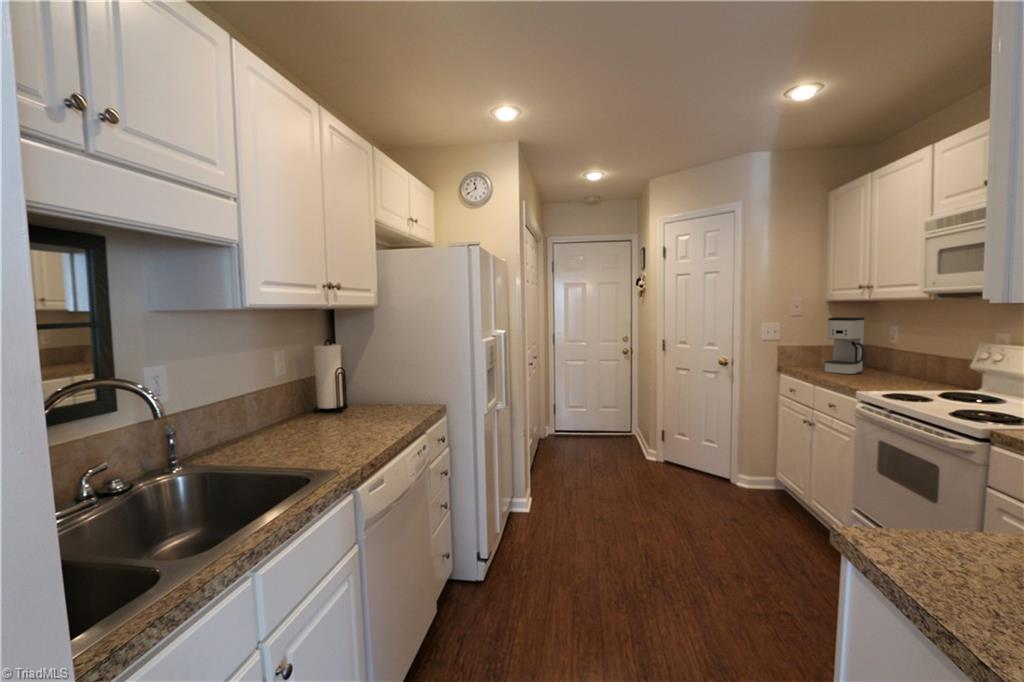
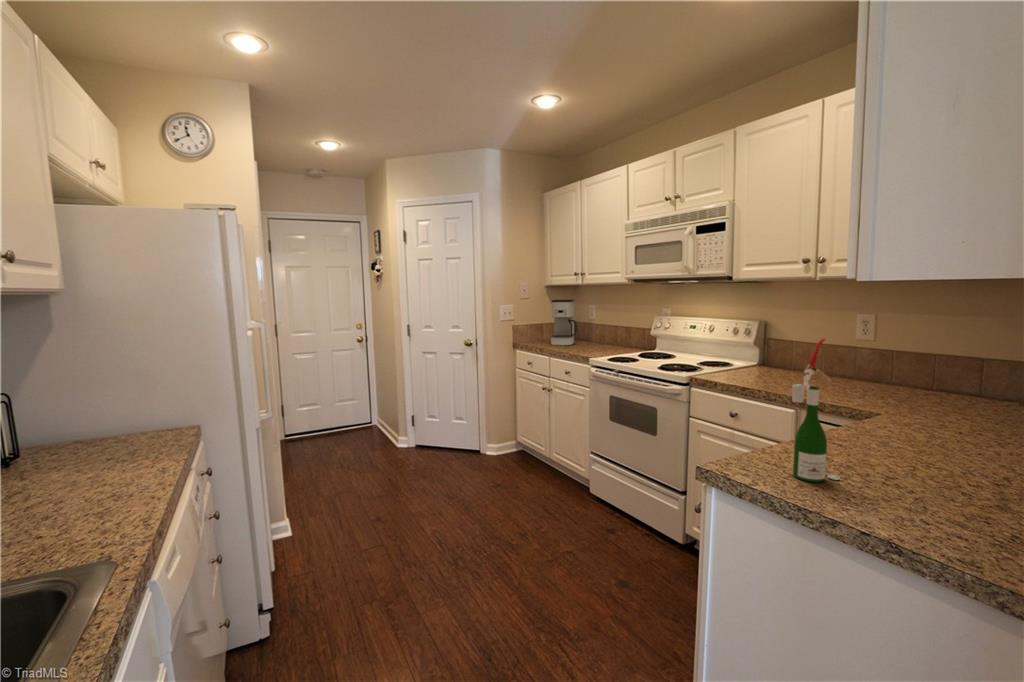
wine bottle: none [902,381,971,569] -> present [792,338,839,482]

